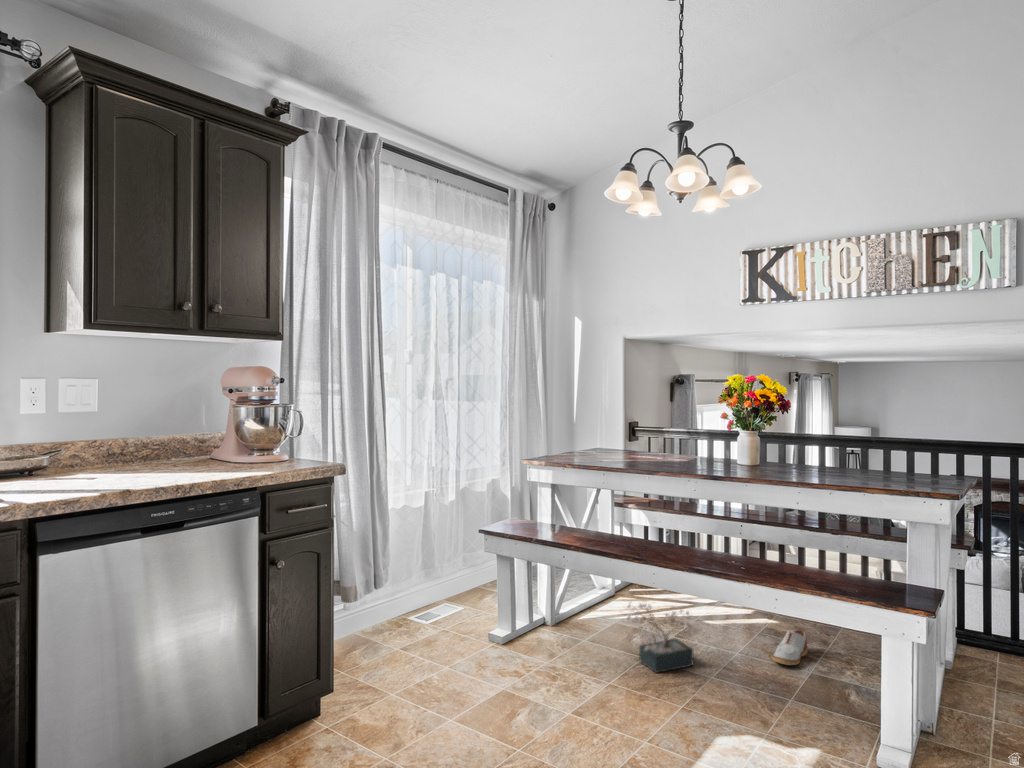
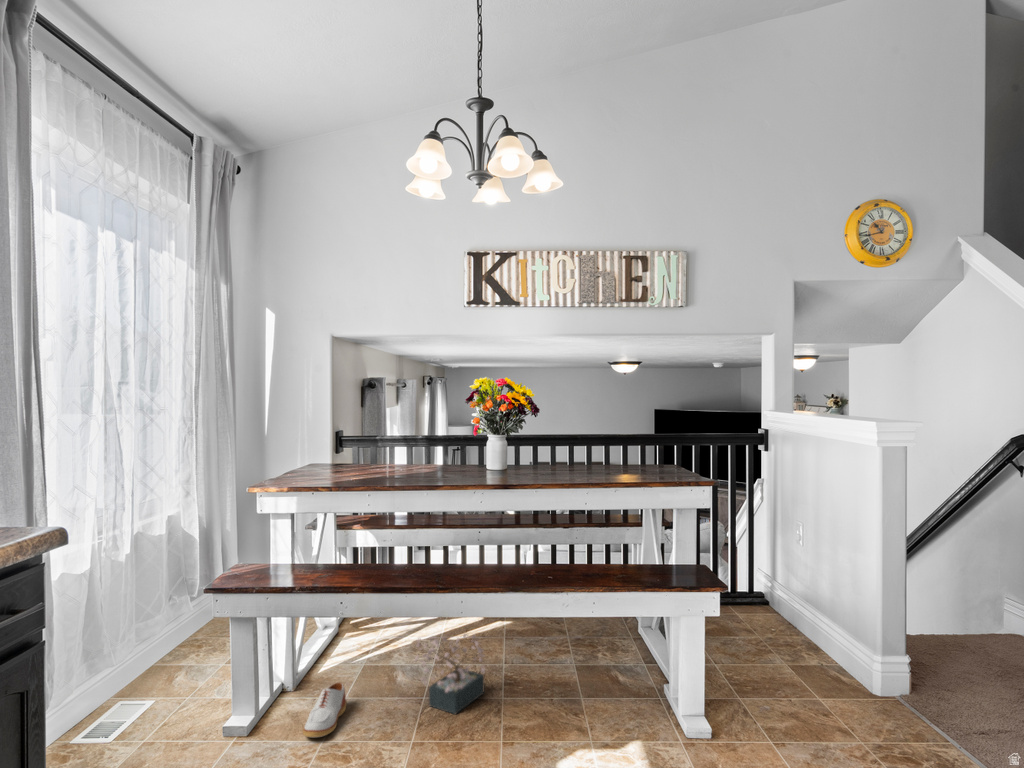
shoe: present [772,630,808,665] -> present [303,683,346,737]

